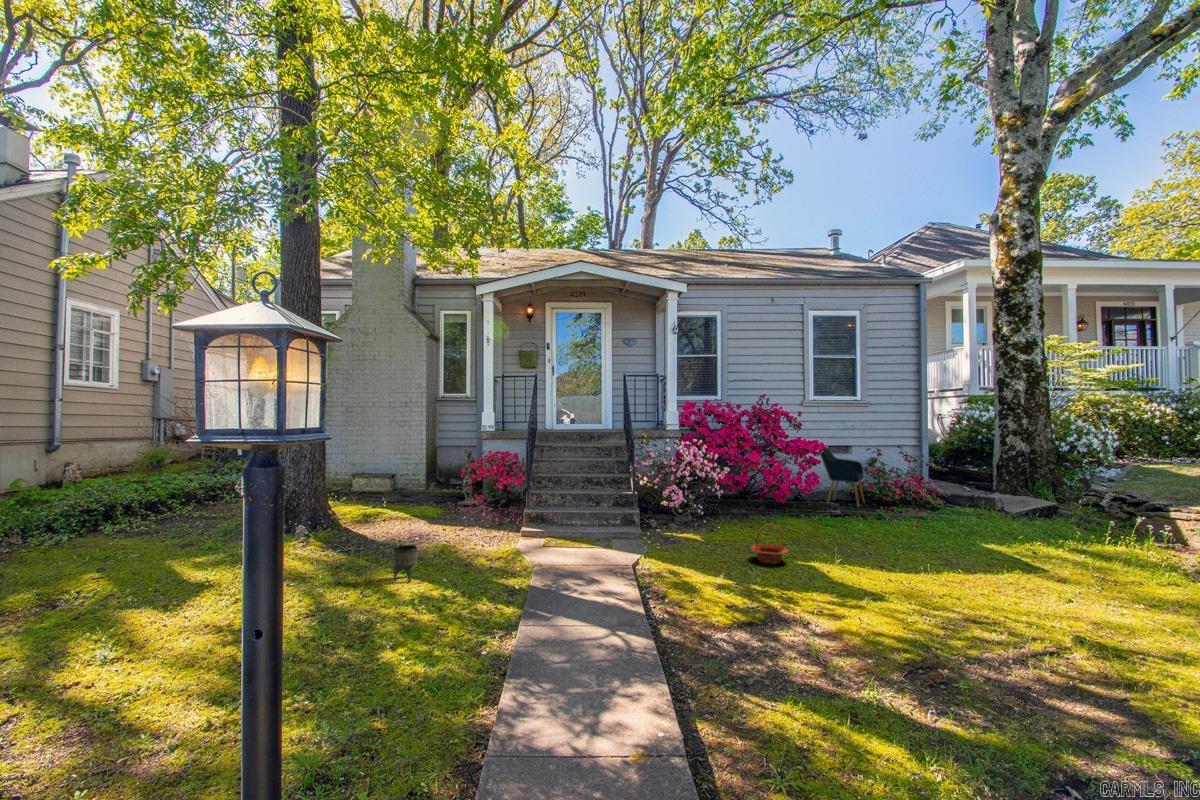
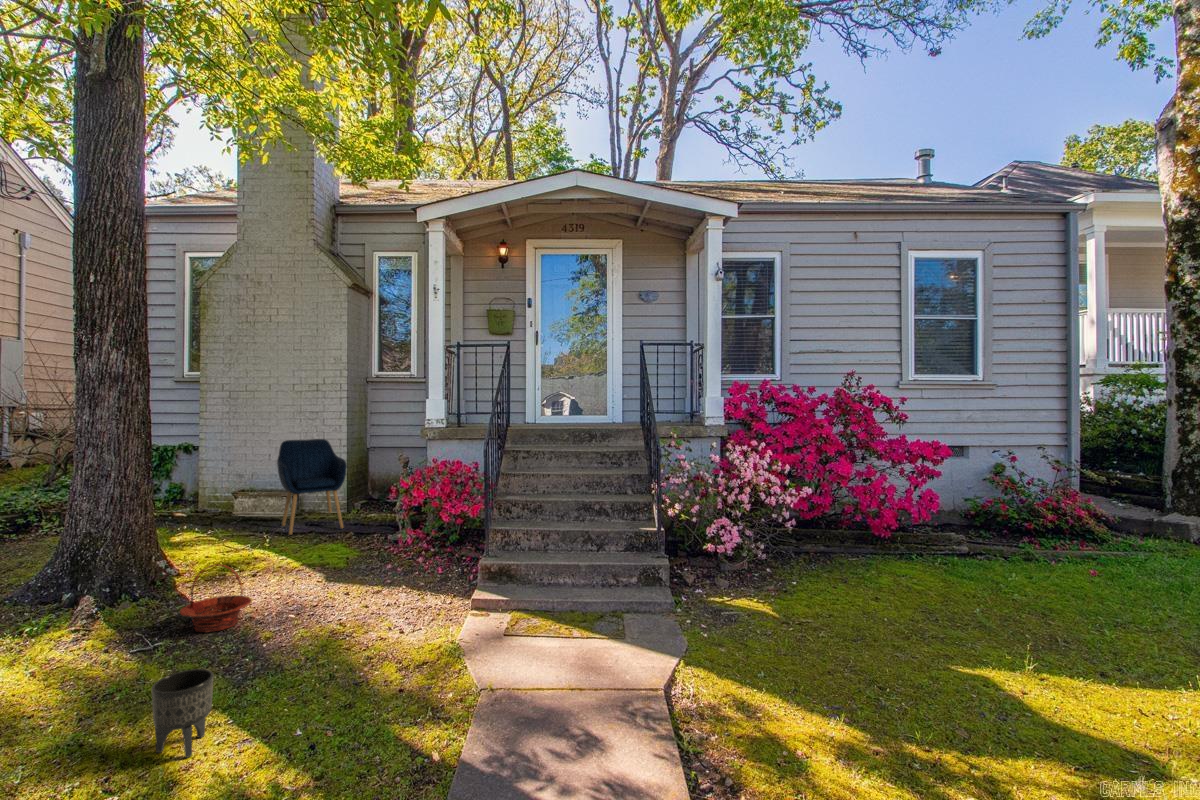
chair: present [820,447,865,508] -> present [277,439,347,535]
basket: present [751,524,788,564] -> present [180,564,251,632]

